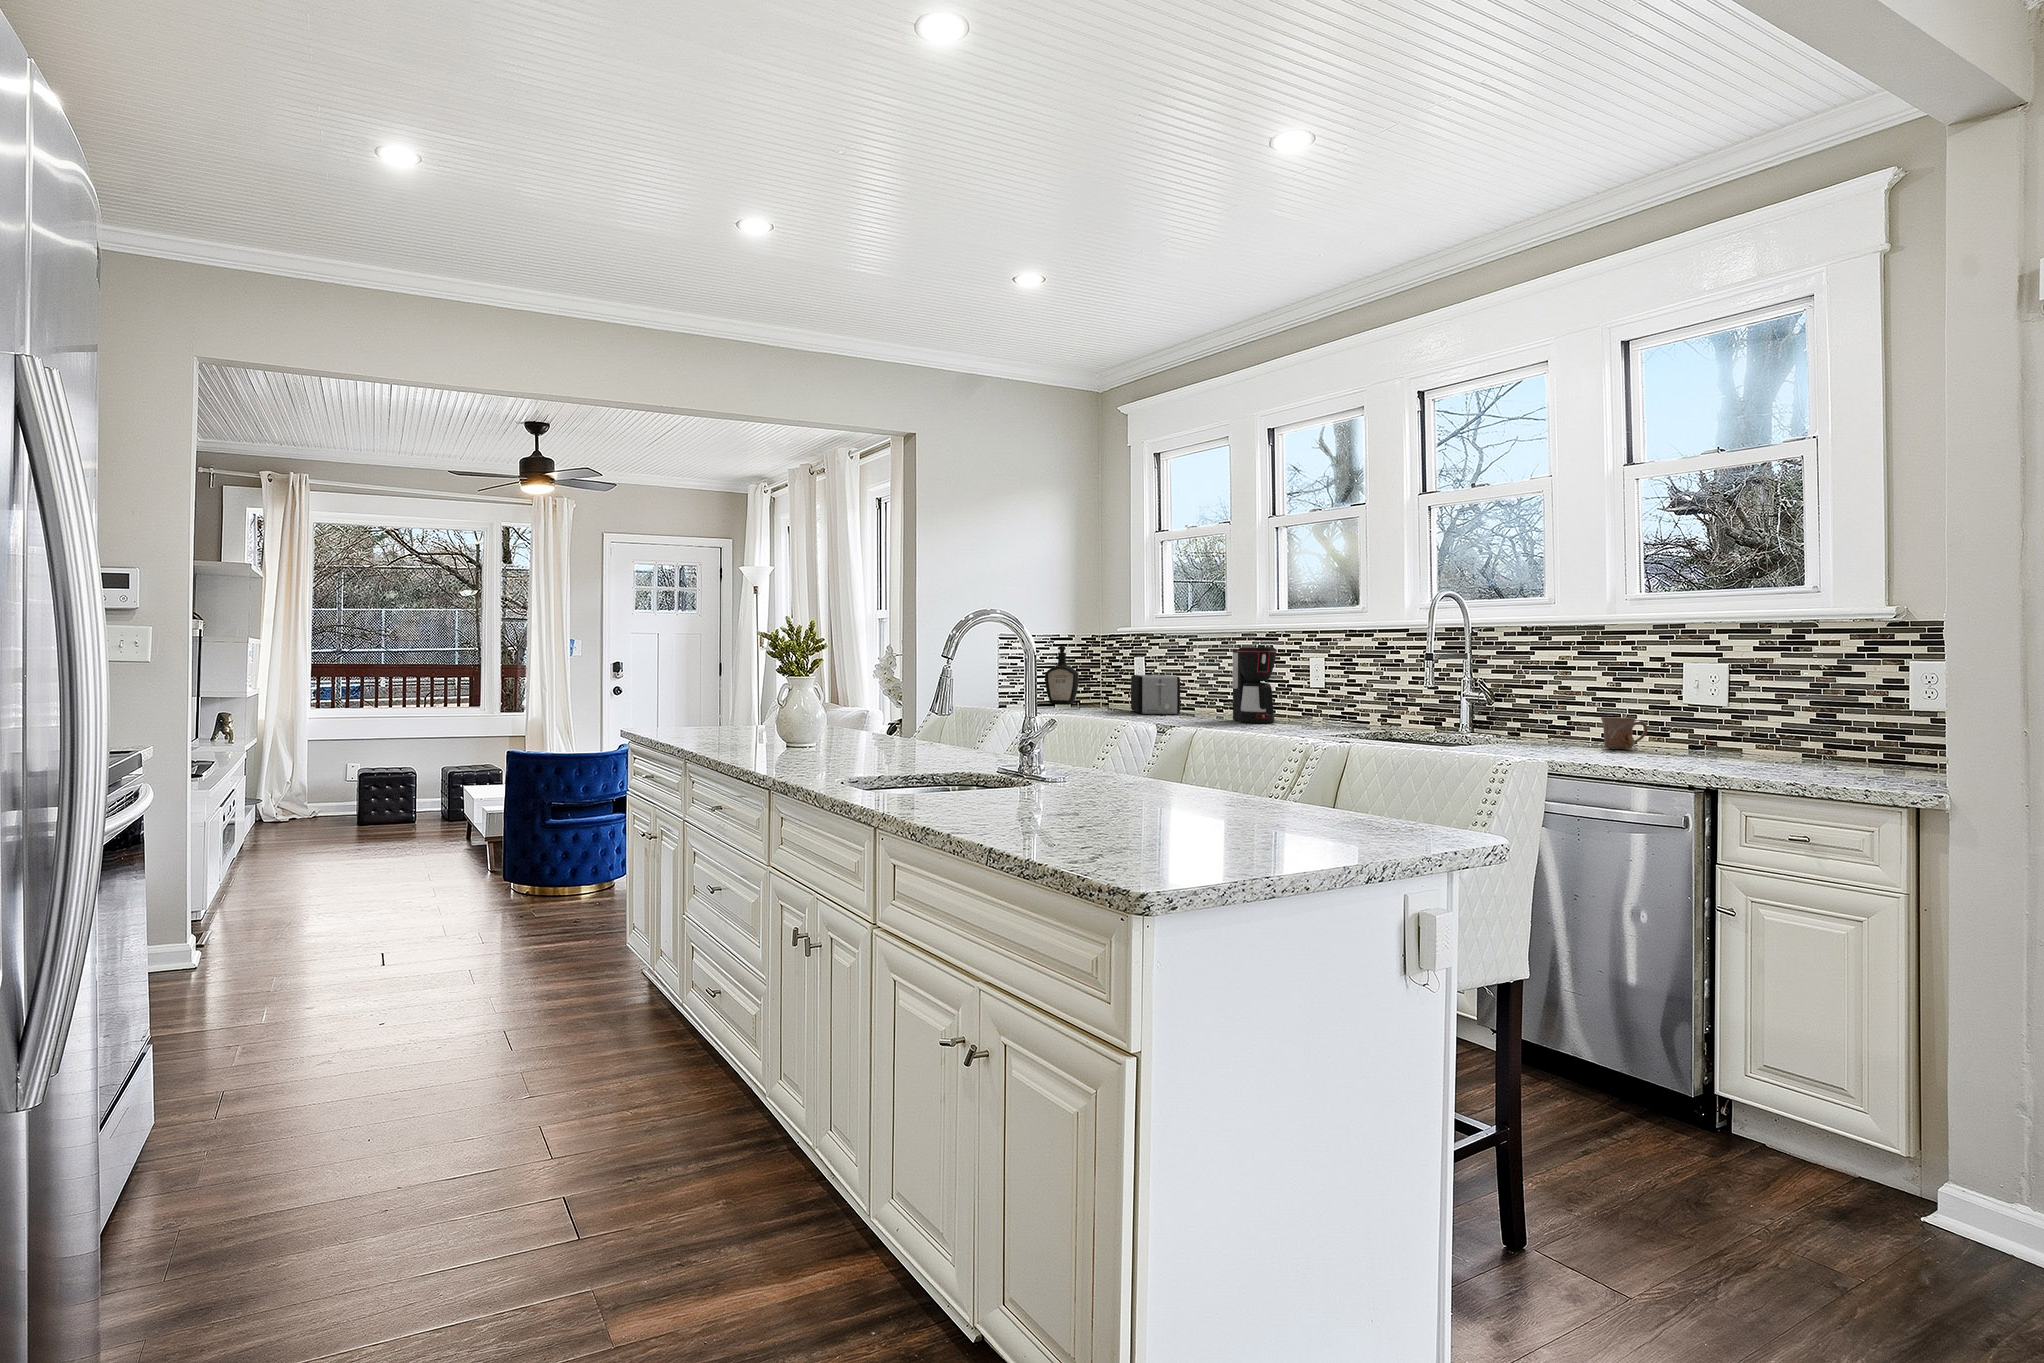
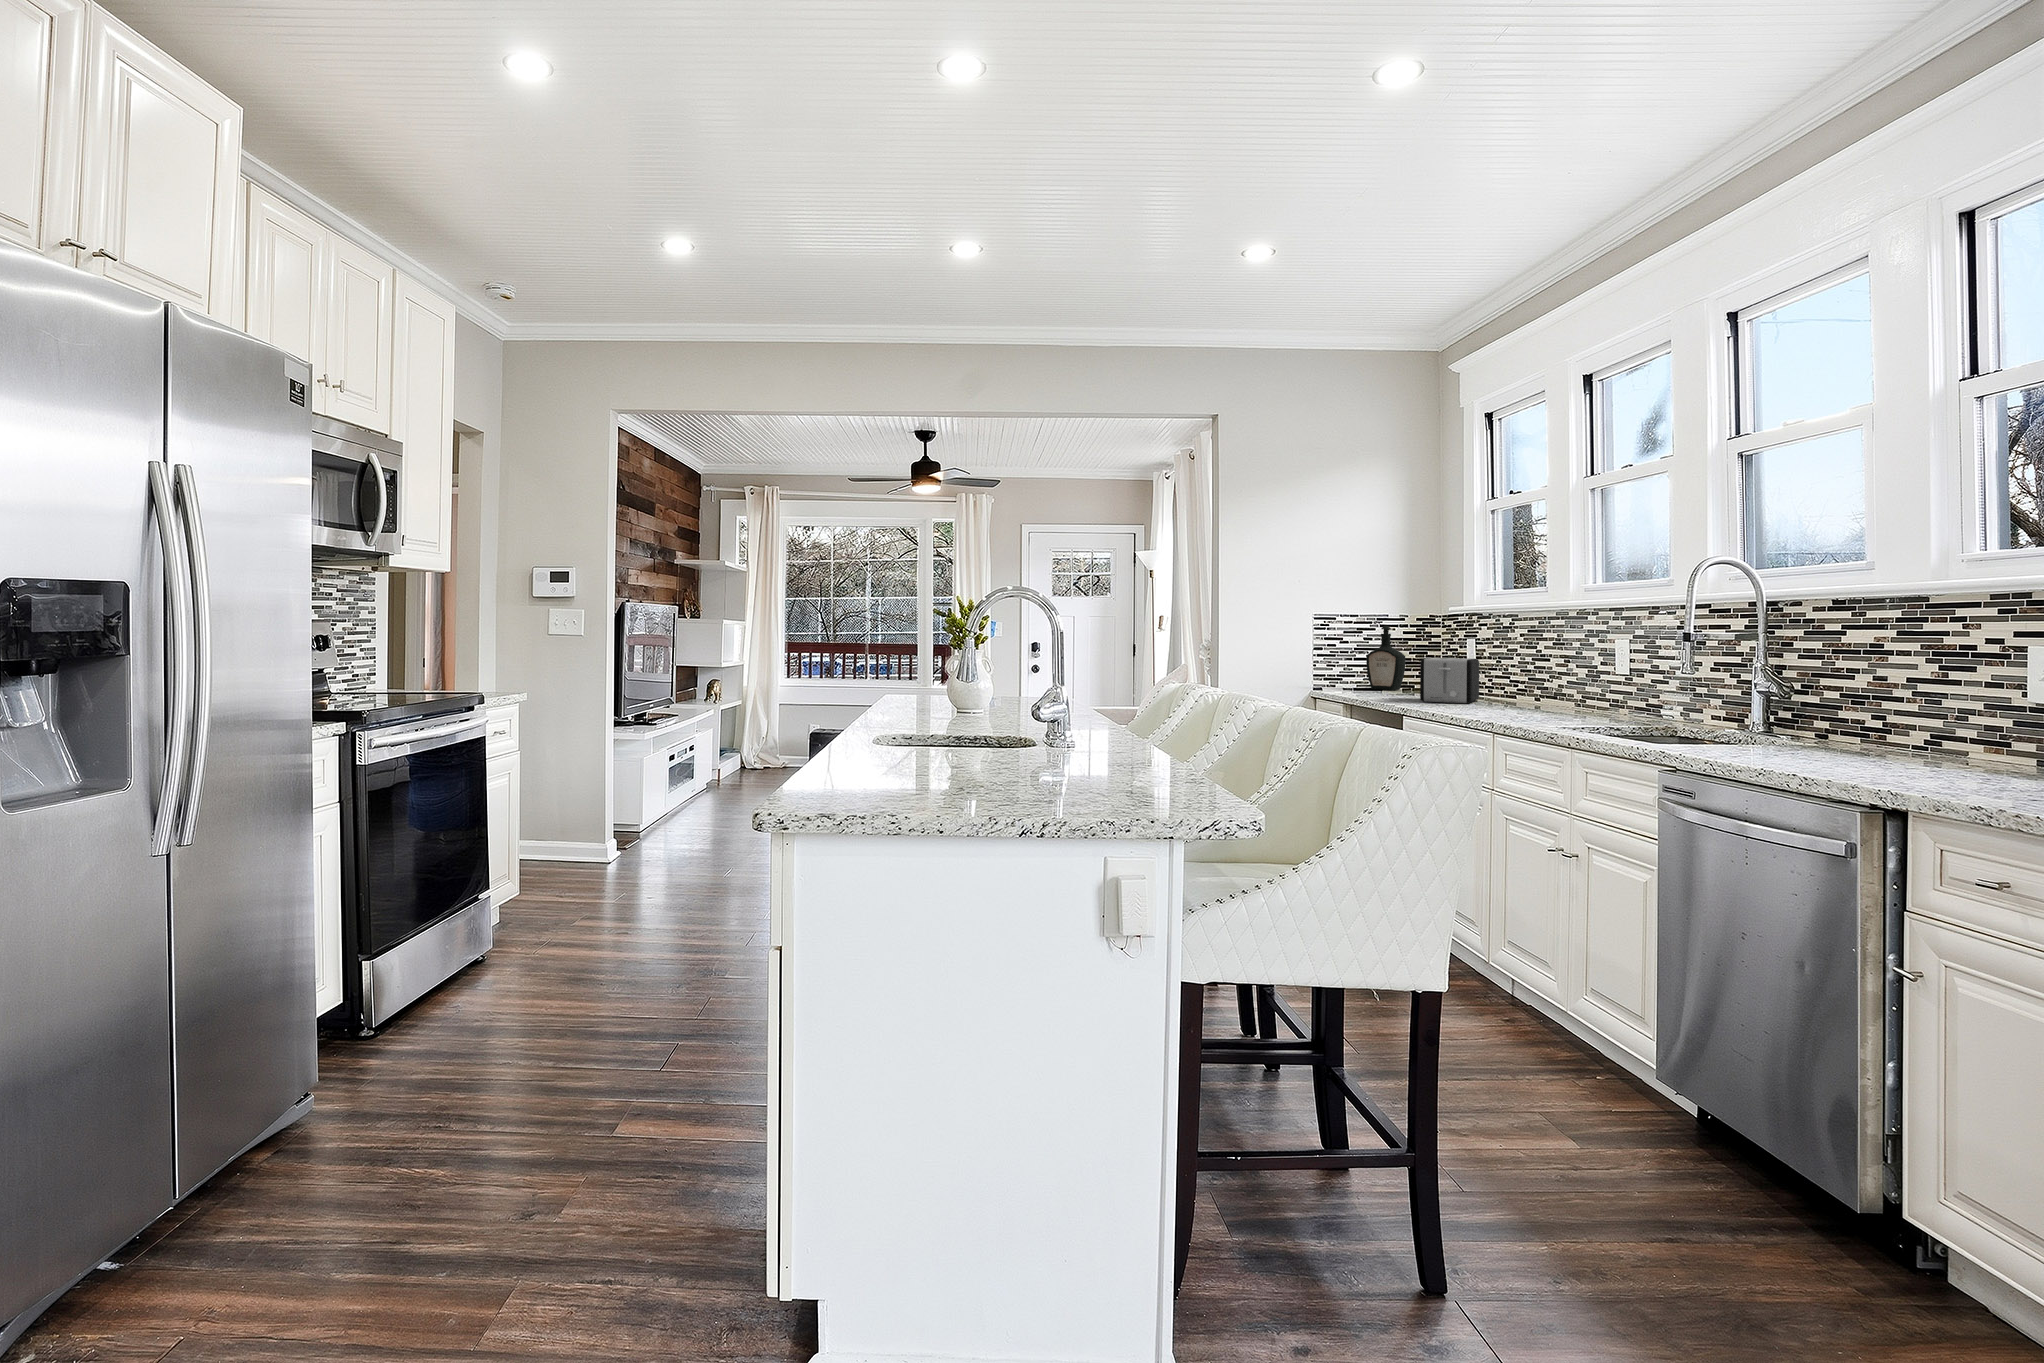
coffee maker: present [1233,647,1277,723] -> none [1503,625,1554,715]
mug: present [1601,717,1648,749] -> none [1892,718,1964,762]

